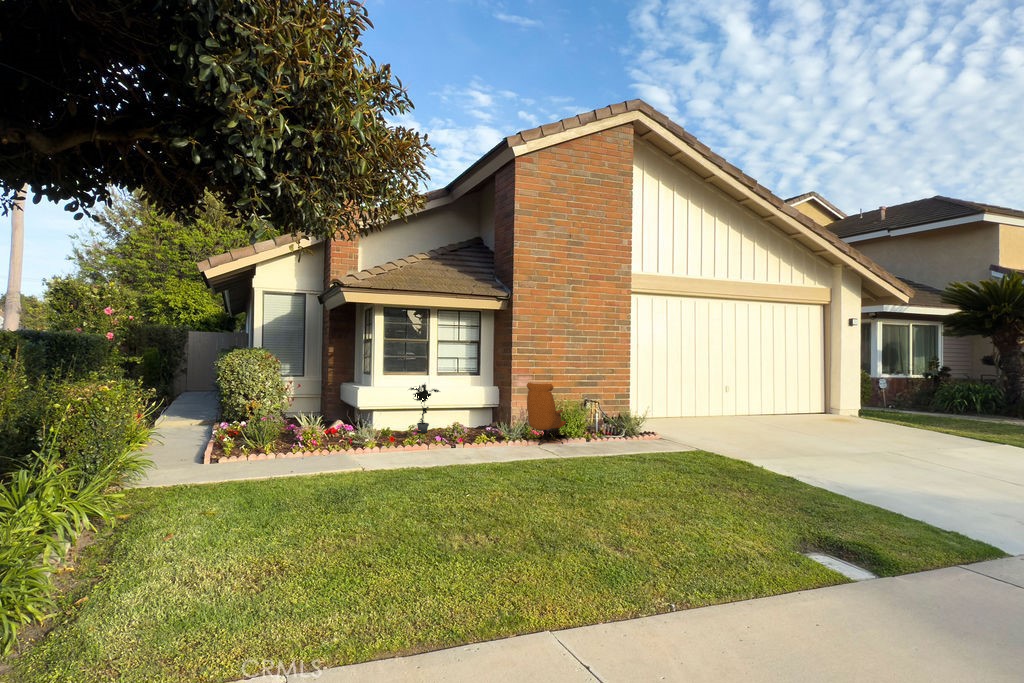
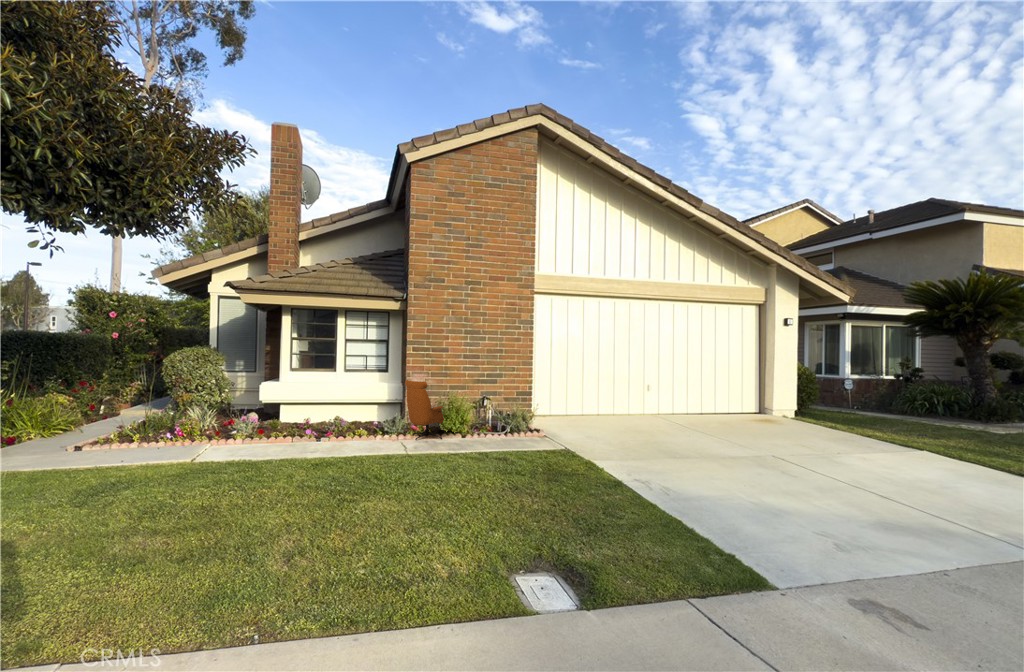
potted plant: present [410,384,440,433] -> none [311,378,342,426]

